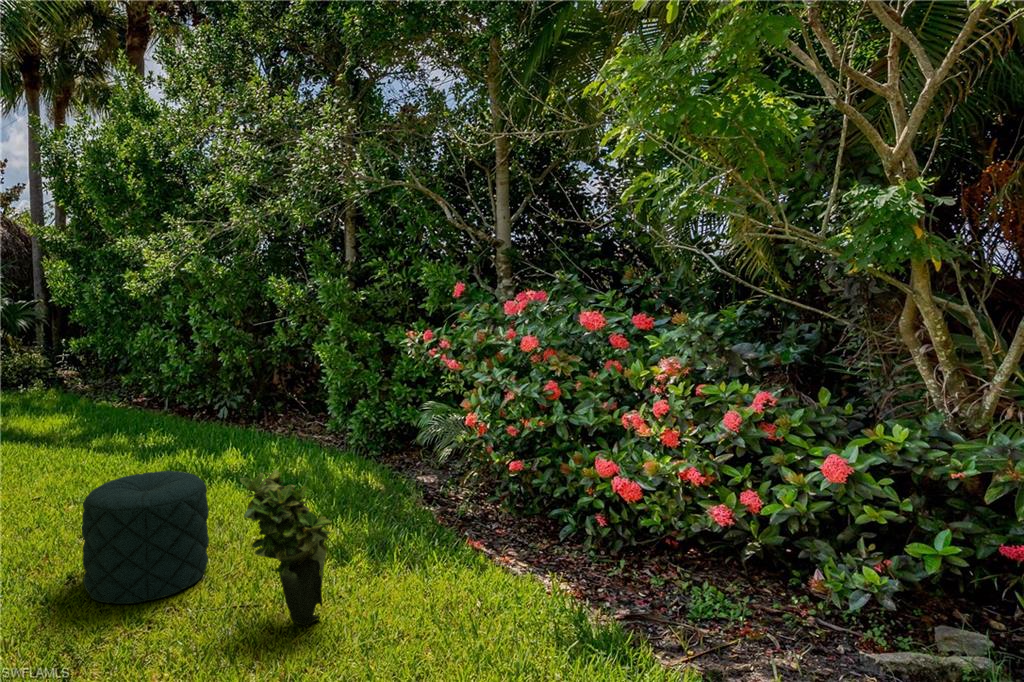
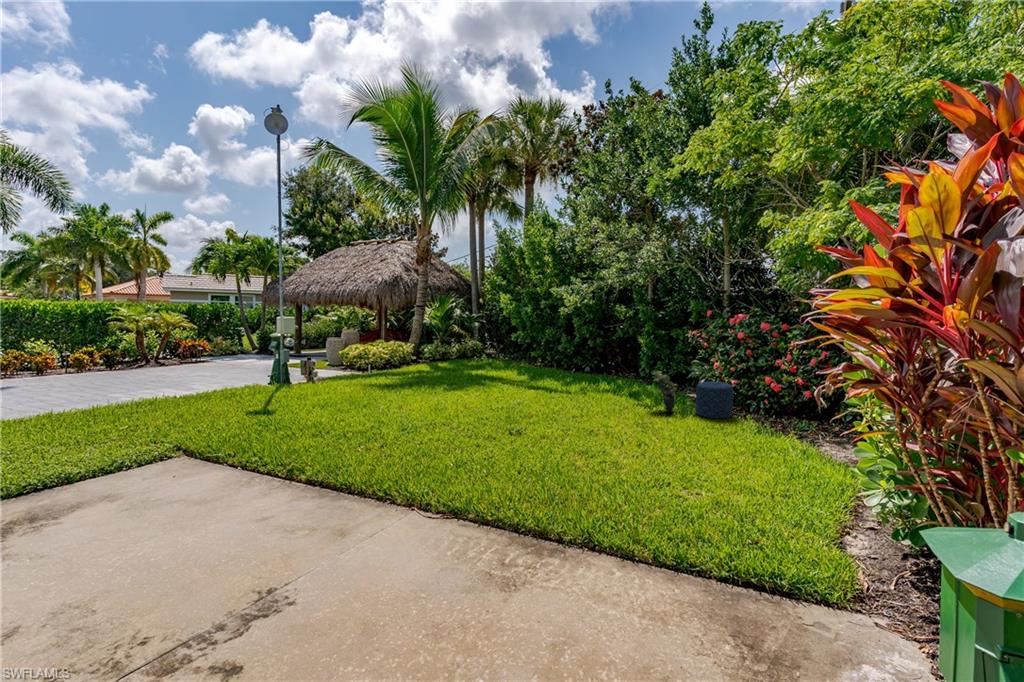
pouf: present [82,471,209,604] -> present [695,381,733,419]

